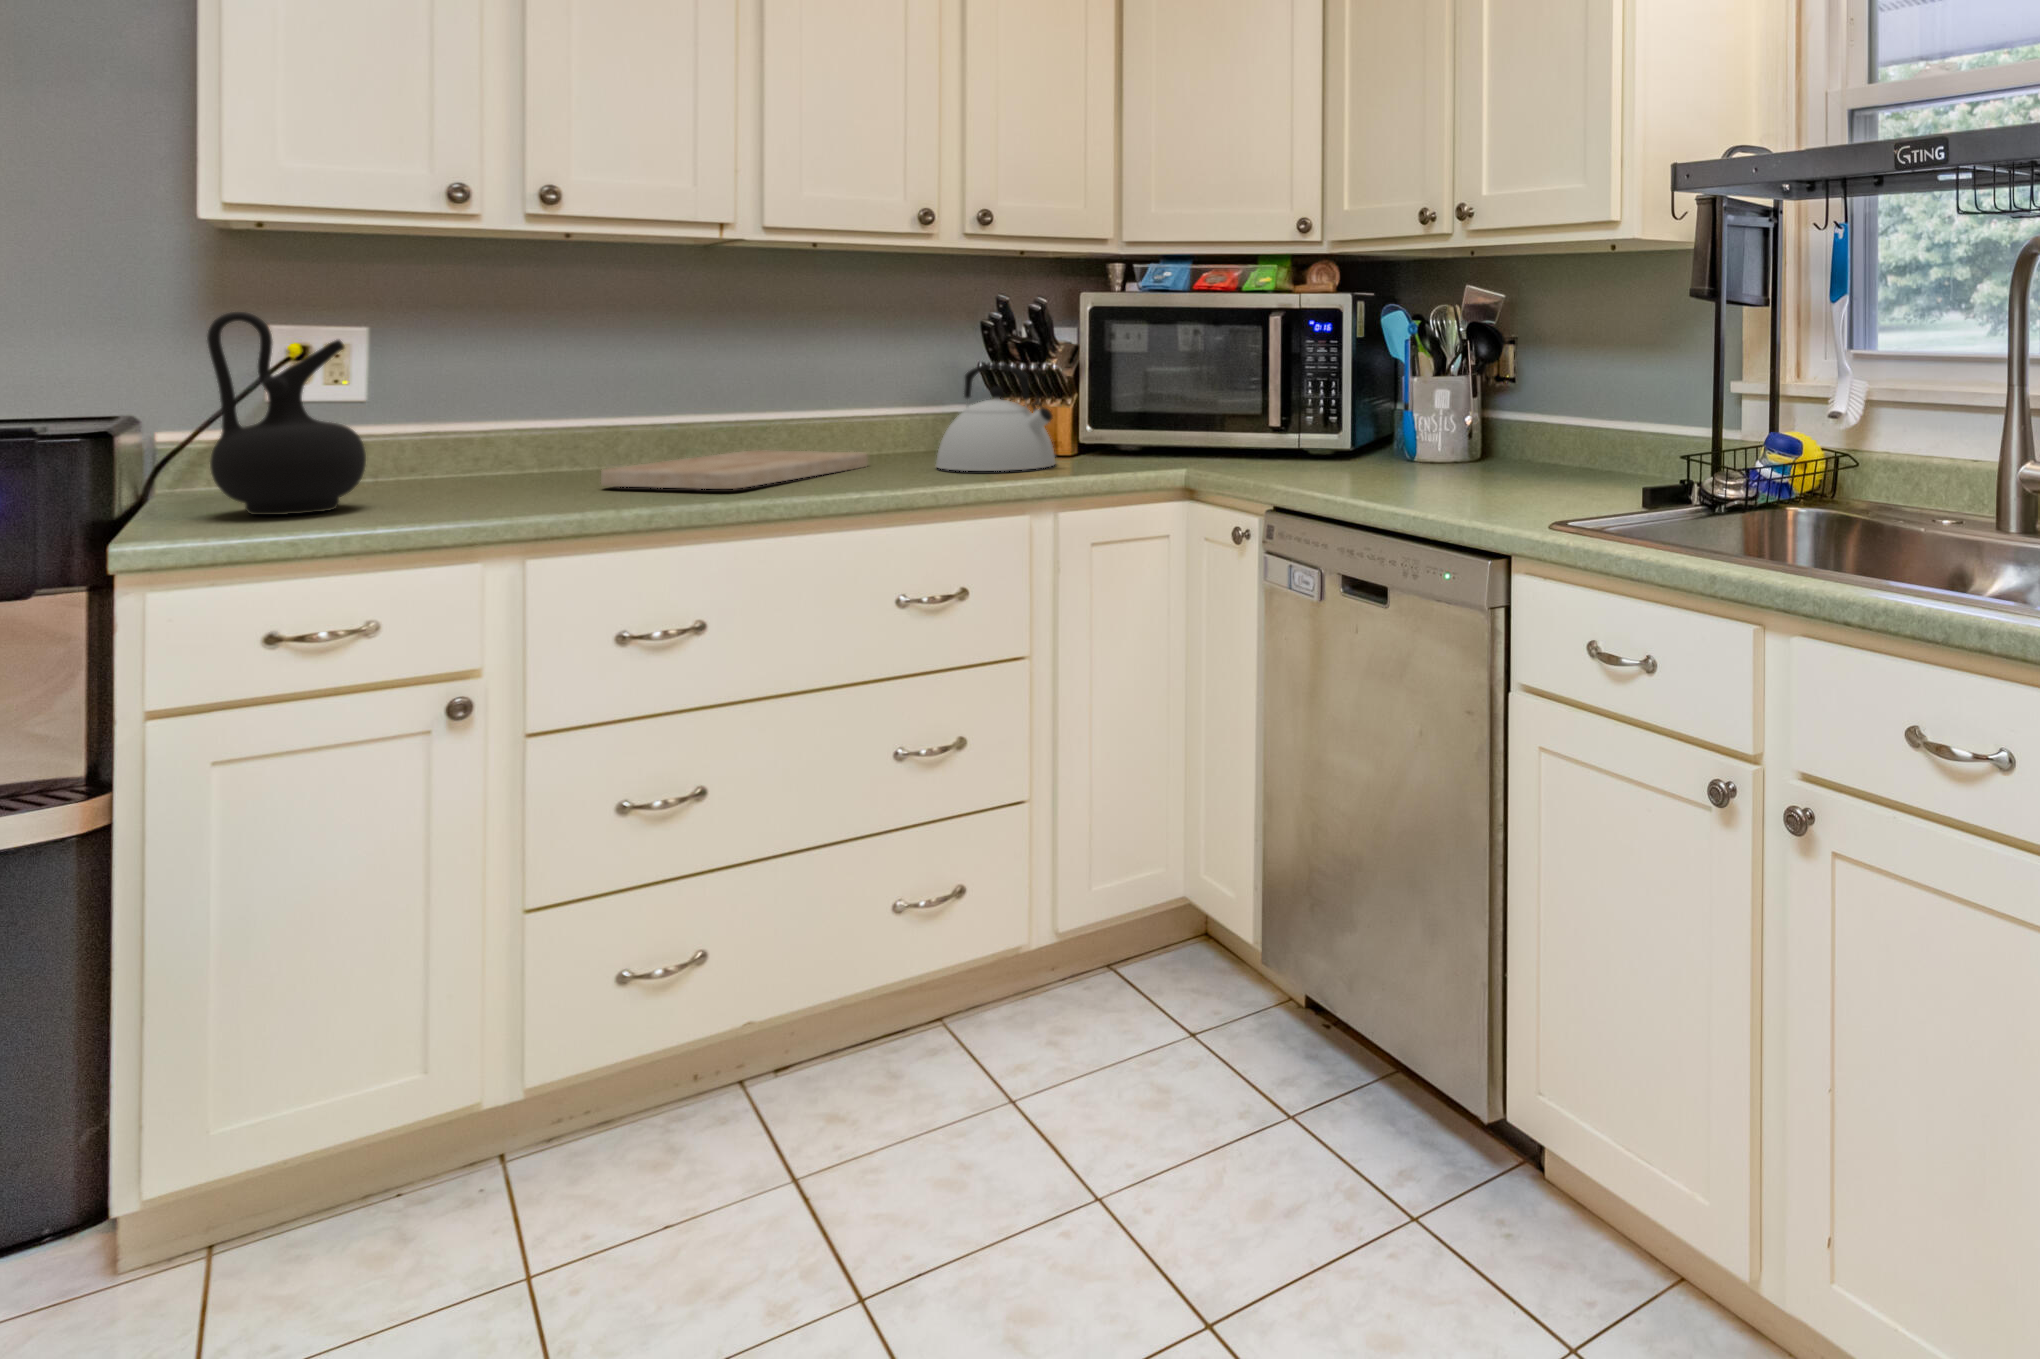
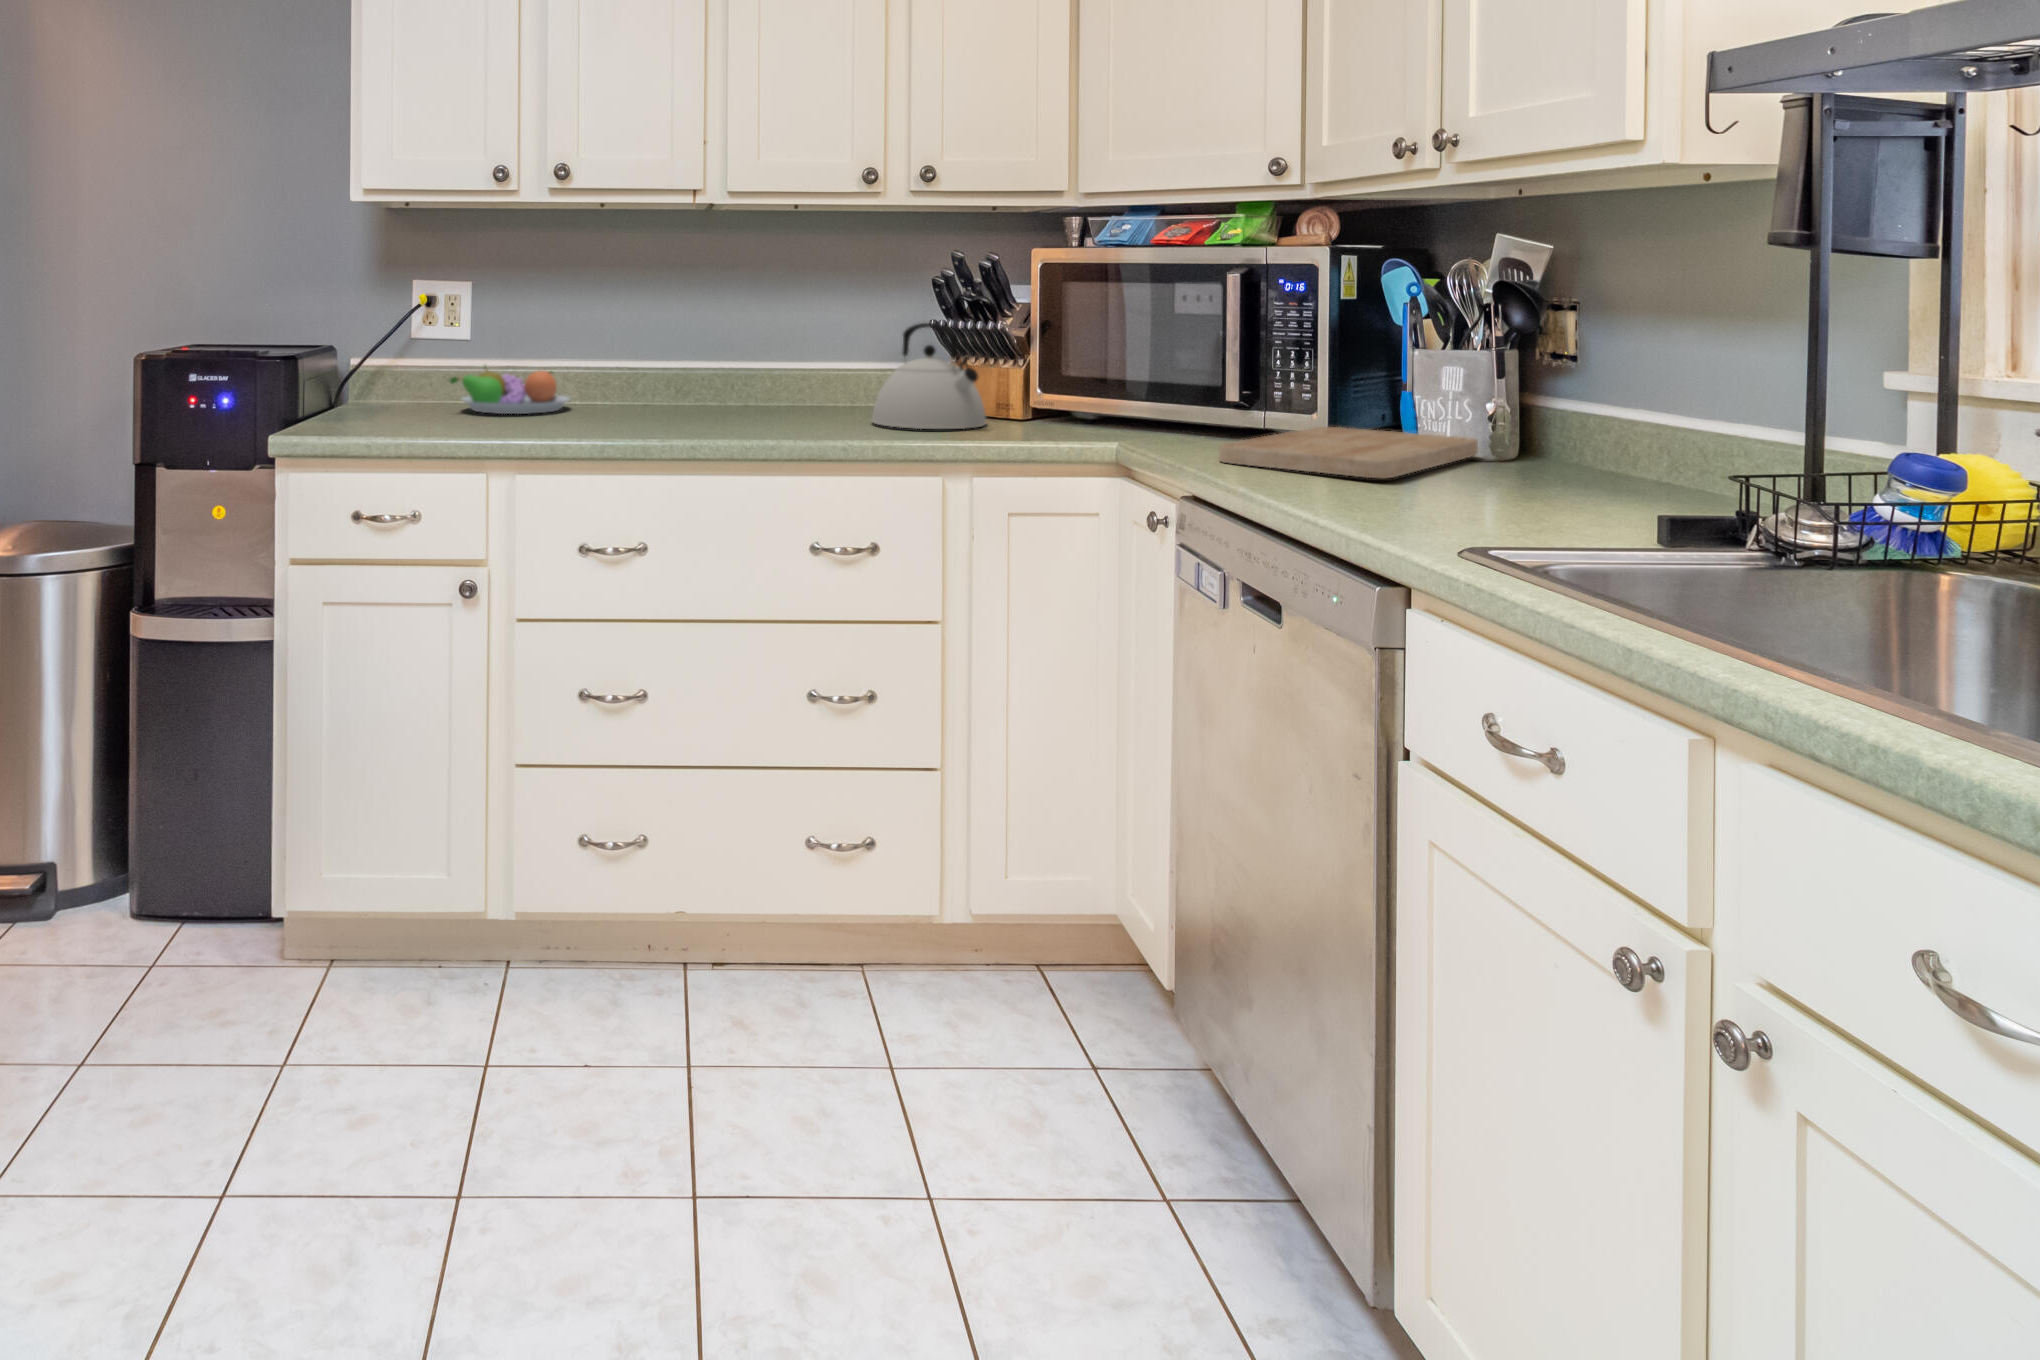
ceramic jug: present [207,312,366,515] -> none [348,280,441,430]
fruit bowl: none [350,425,536,486] -> present [450,367,570,414]
cutting board: present [601,450,868,489] -> present [1219,427,1478,478]

